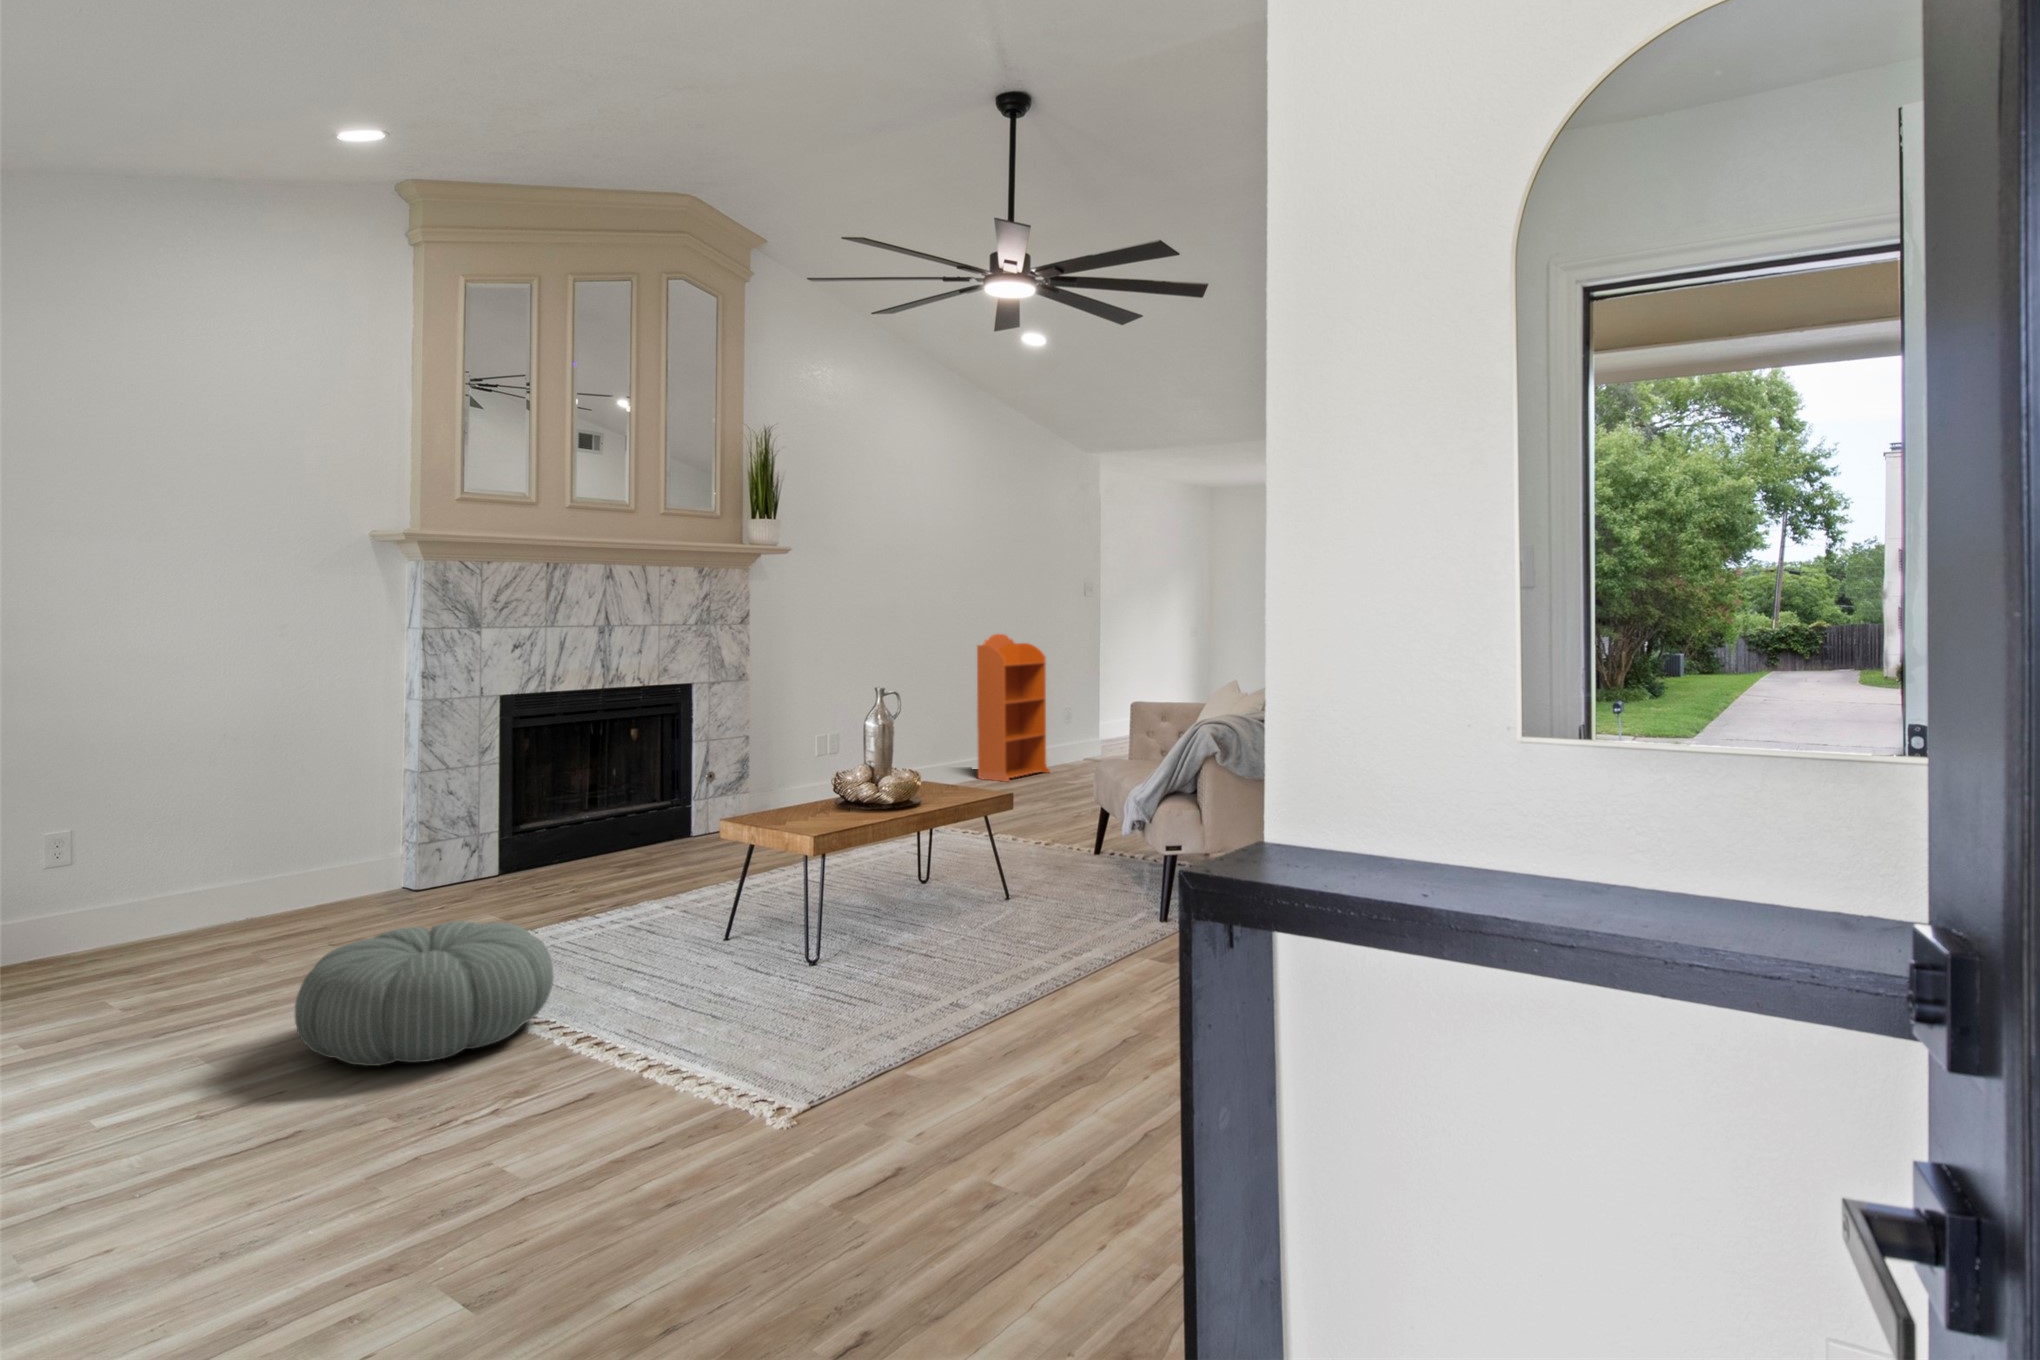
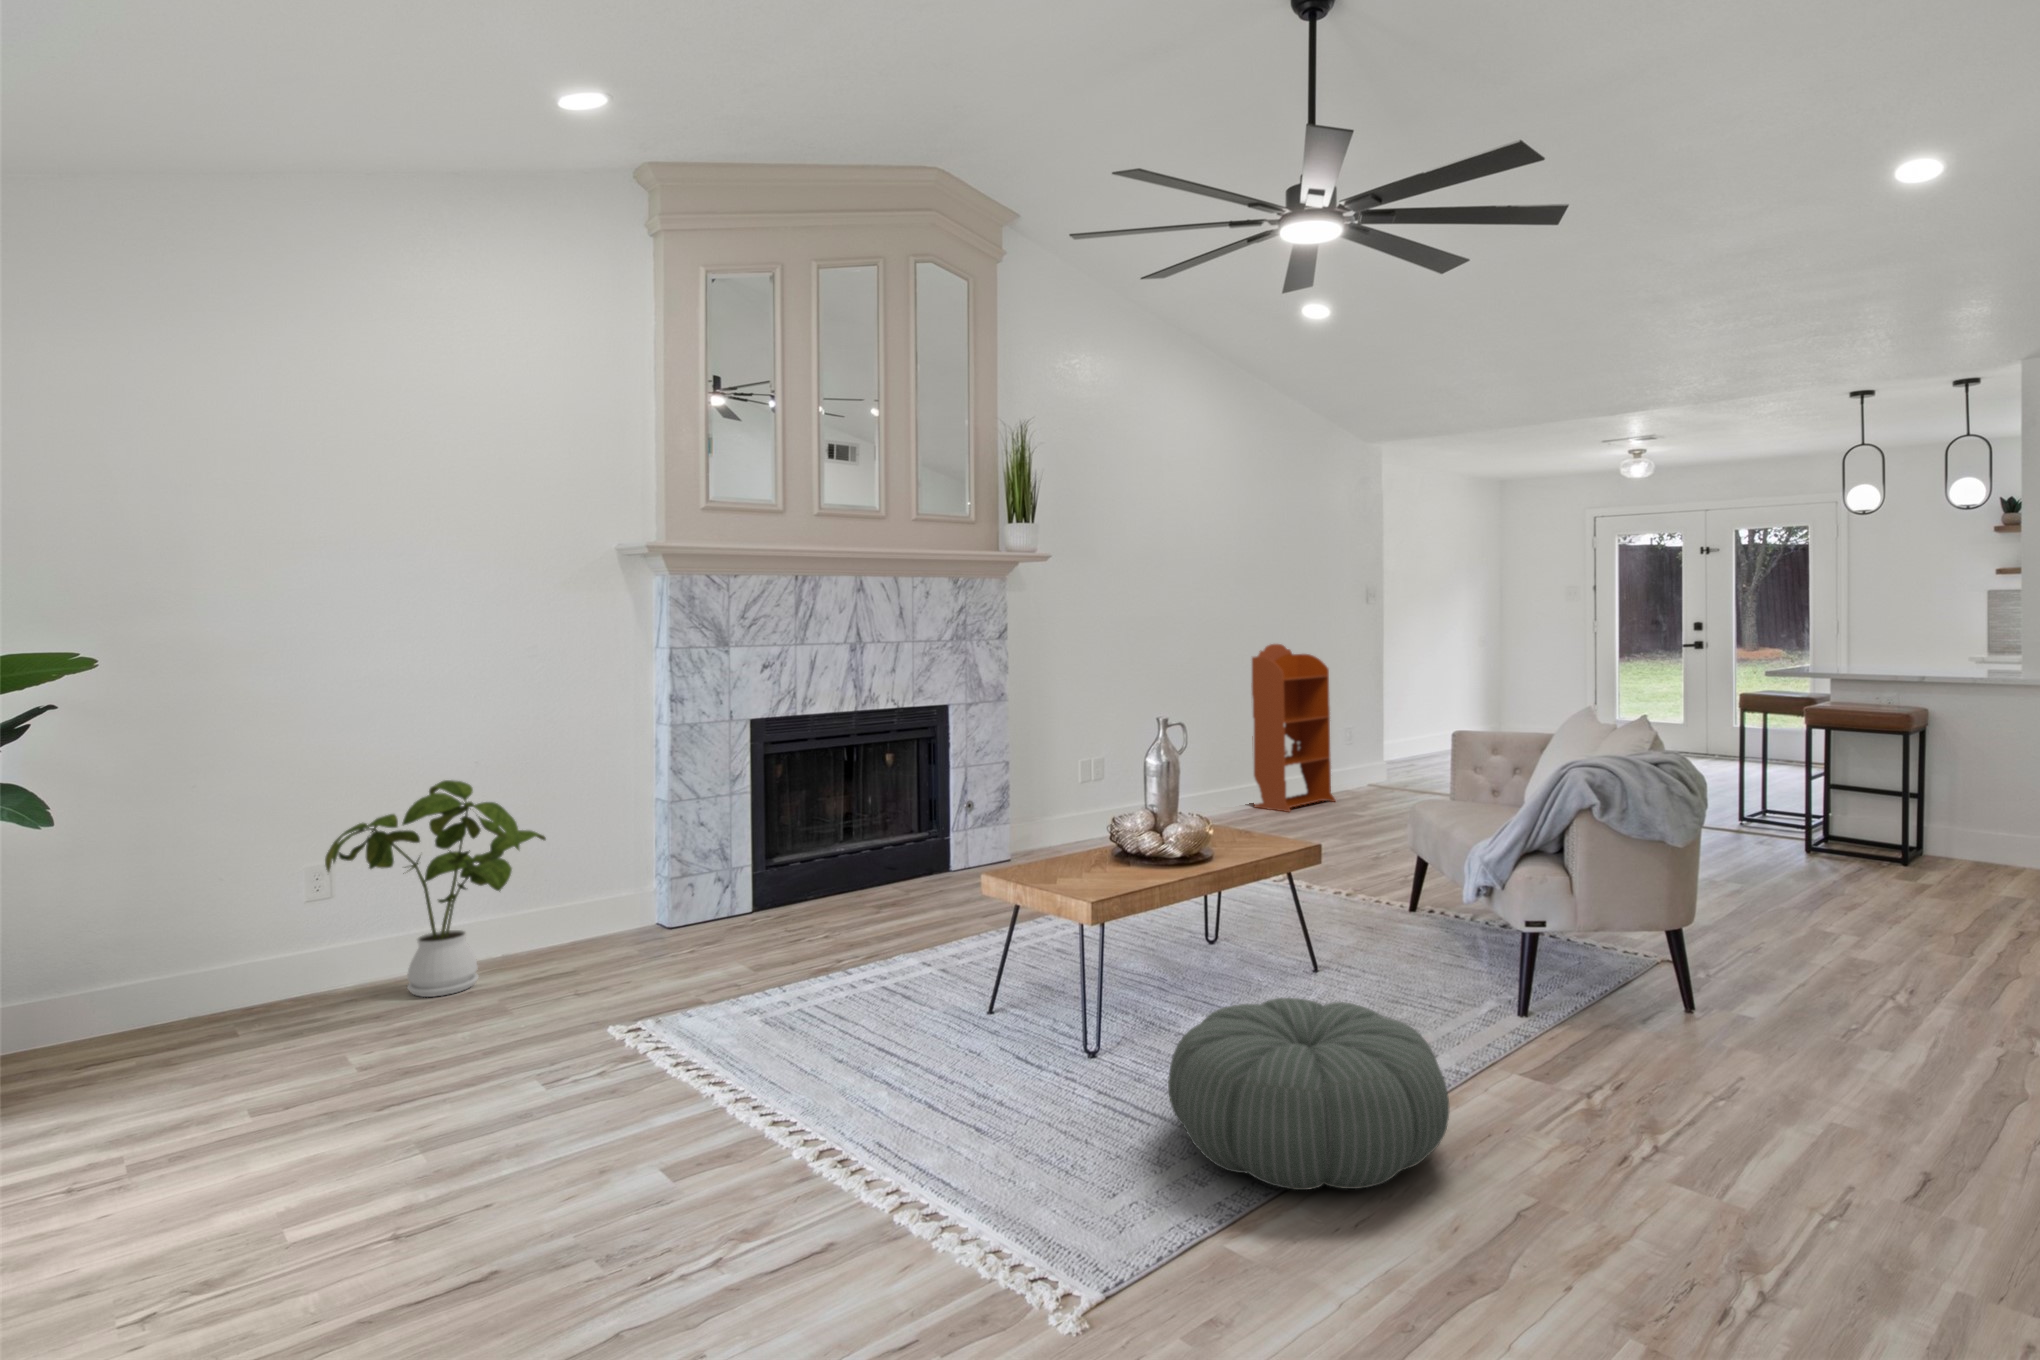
house plant: none [61,748,293,953] -> present [325,780,546,997]
pouf: present [295,921,554,1066] -> present [1168,998,1449,1190]

